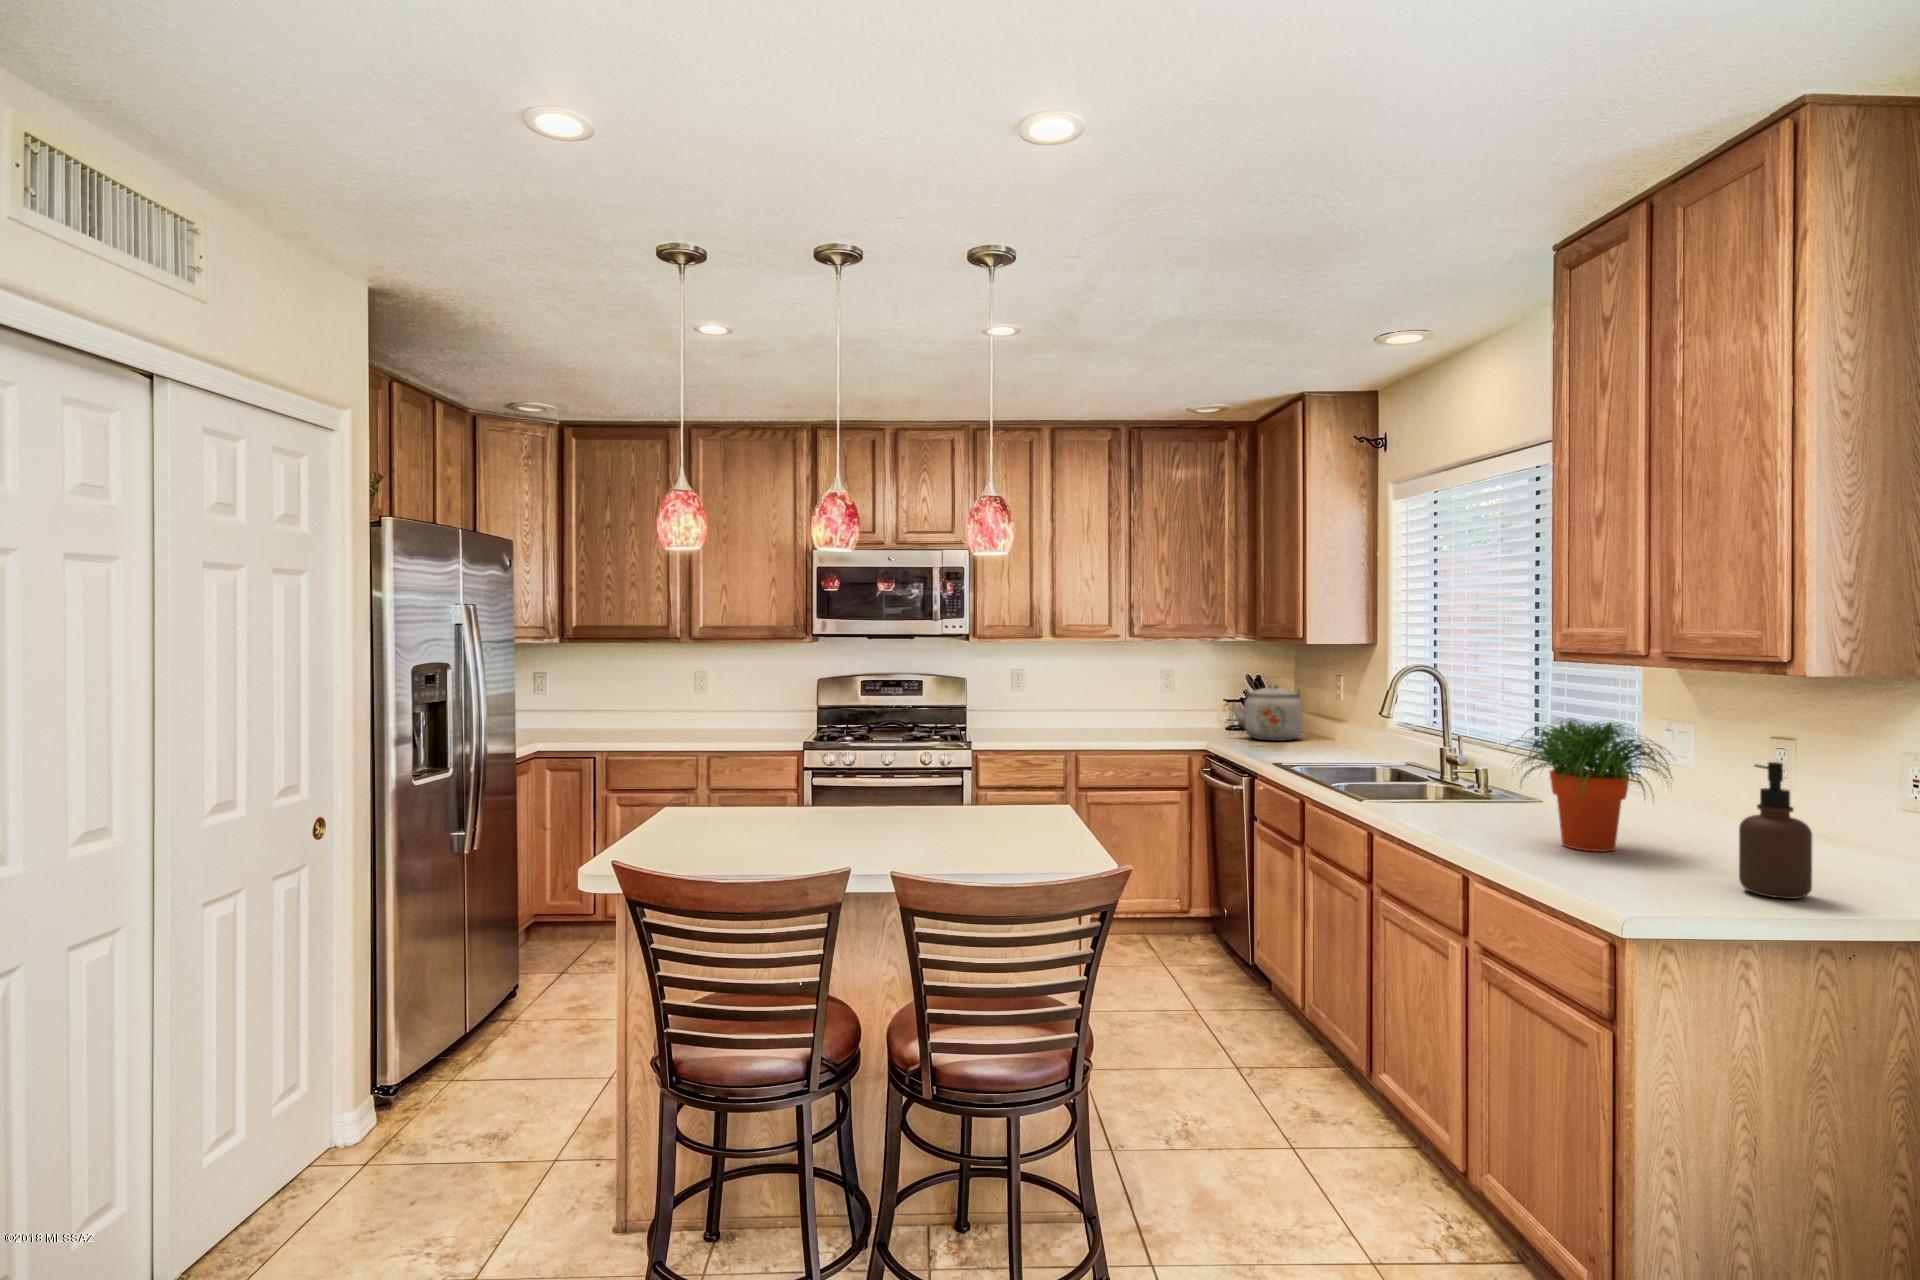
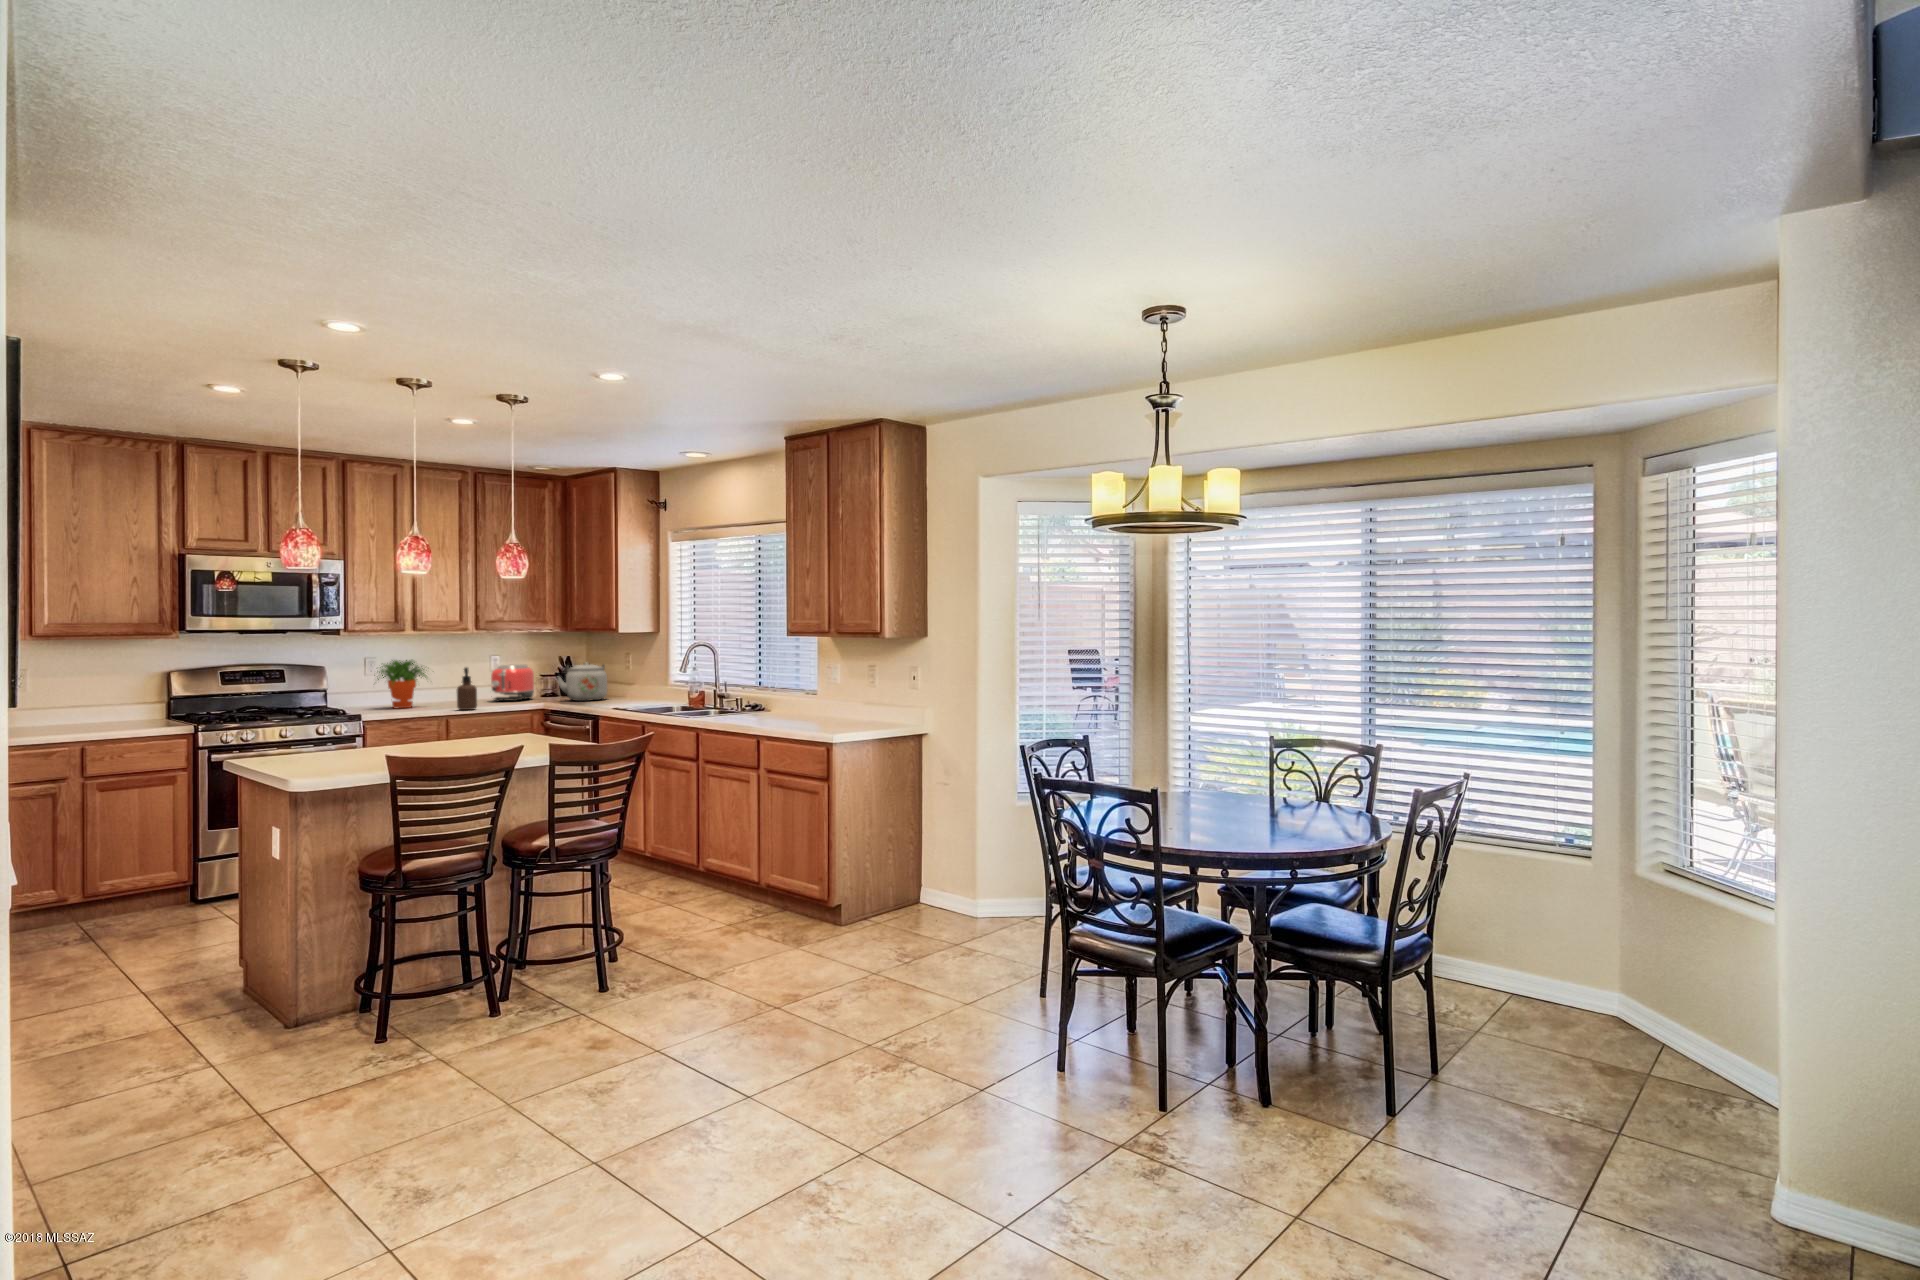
toaster: none [1155,683,1215,733] -> present [491,665,534,701]
potted plant: present [1506,718,1672,852] -> present [377,660,427,709]
soap dispenser: present [1739,762,1812,899] -> present [457,668,477,710]

